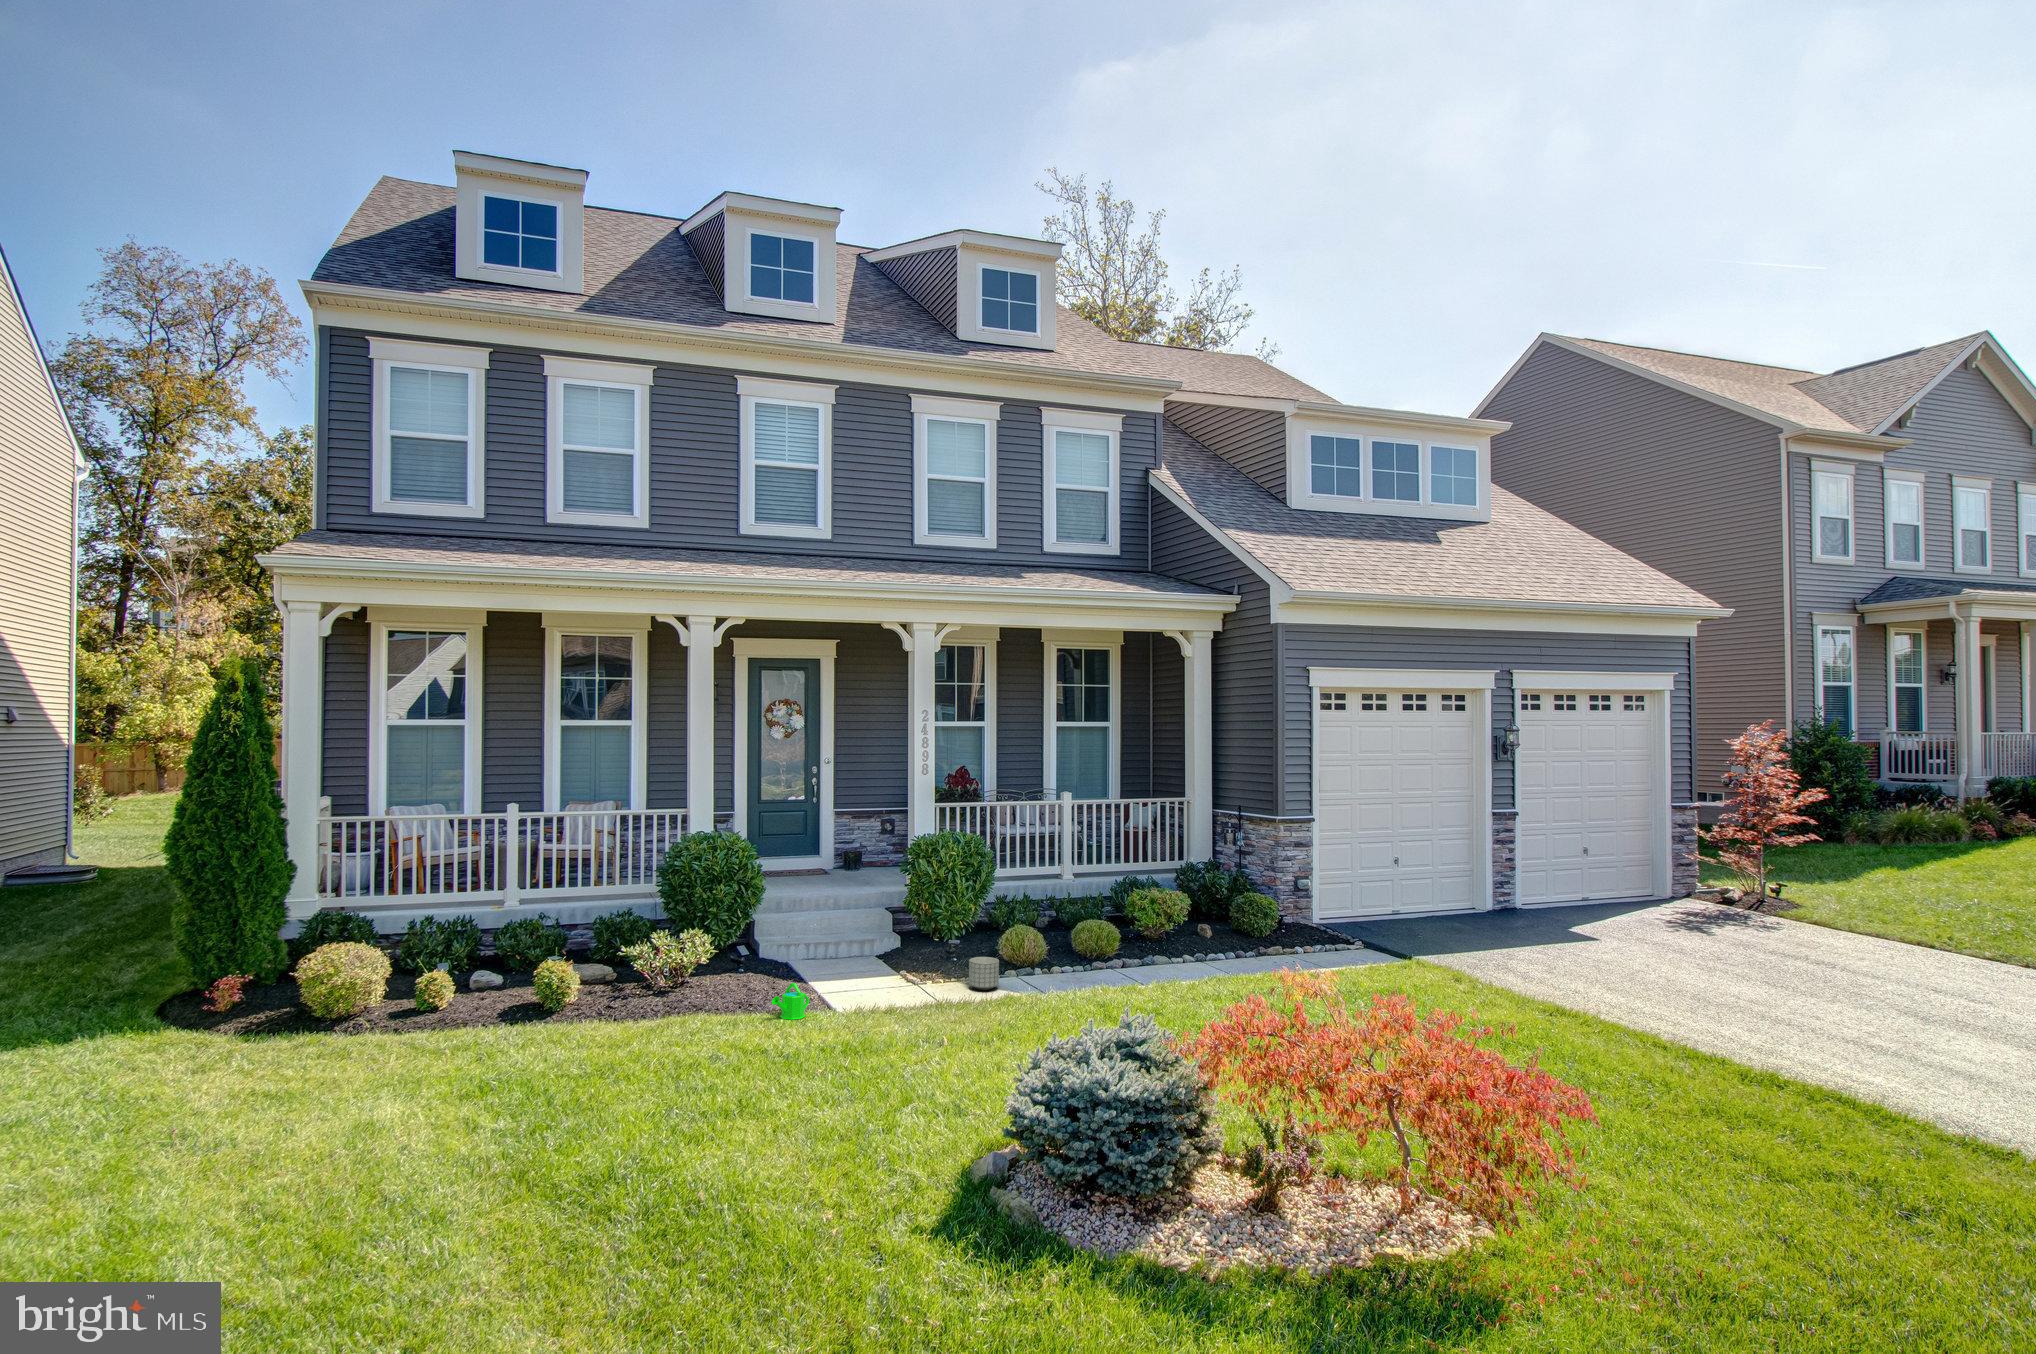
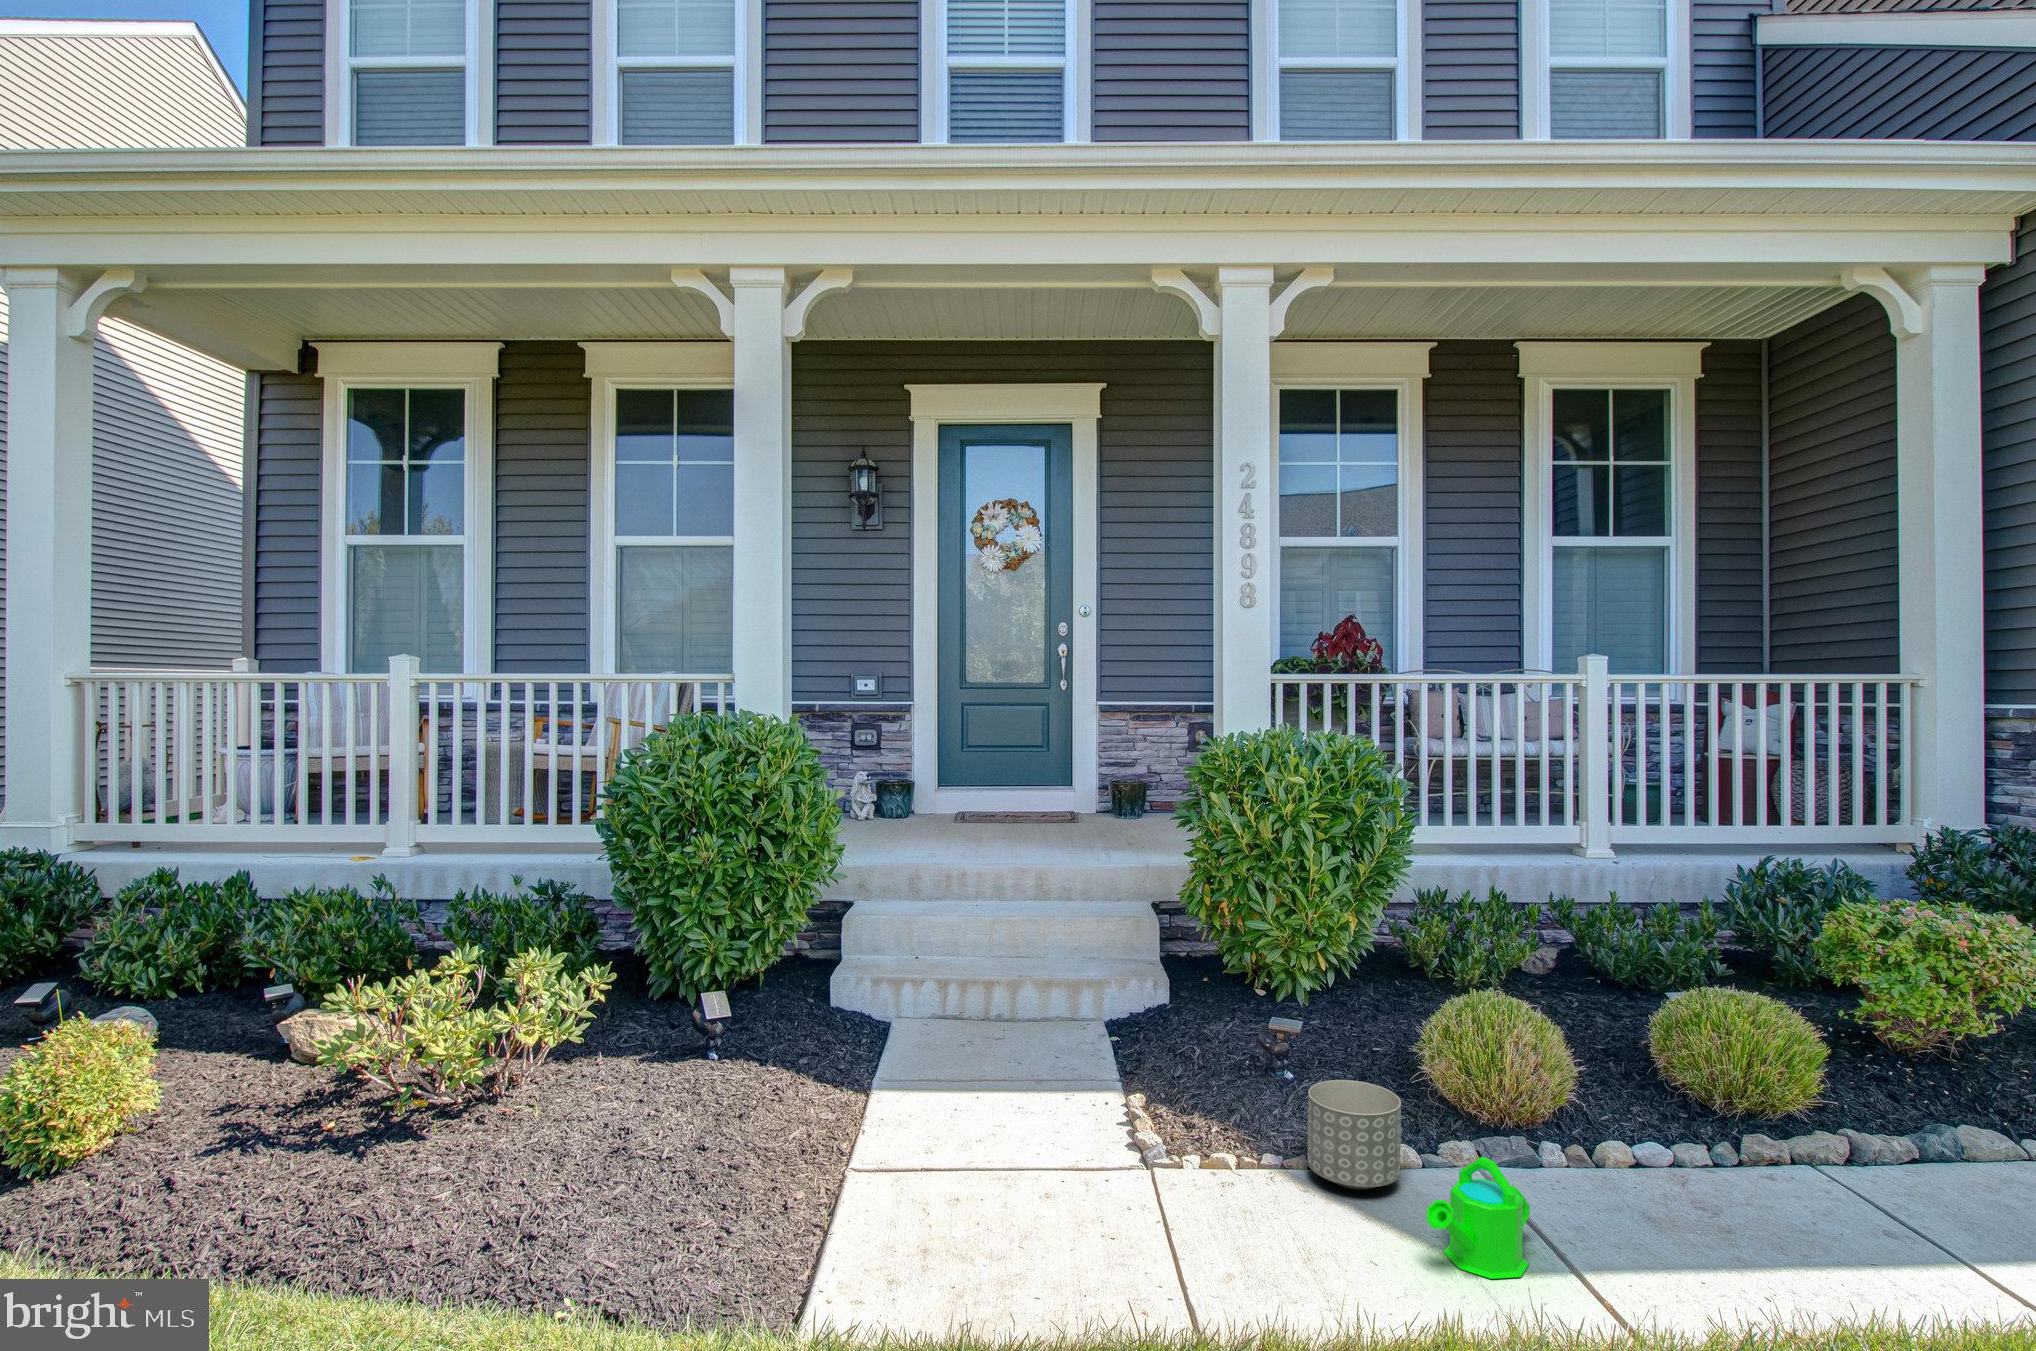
watering can: present [772,983,809,1020] -> present [1426,1157,1530,1279]

